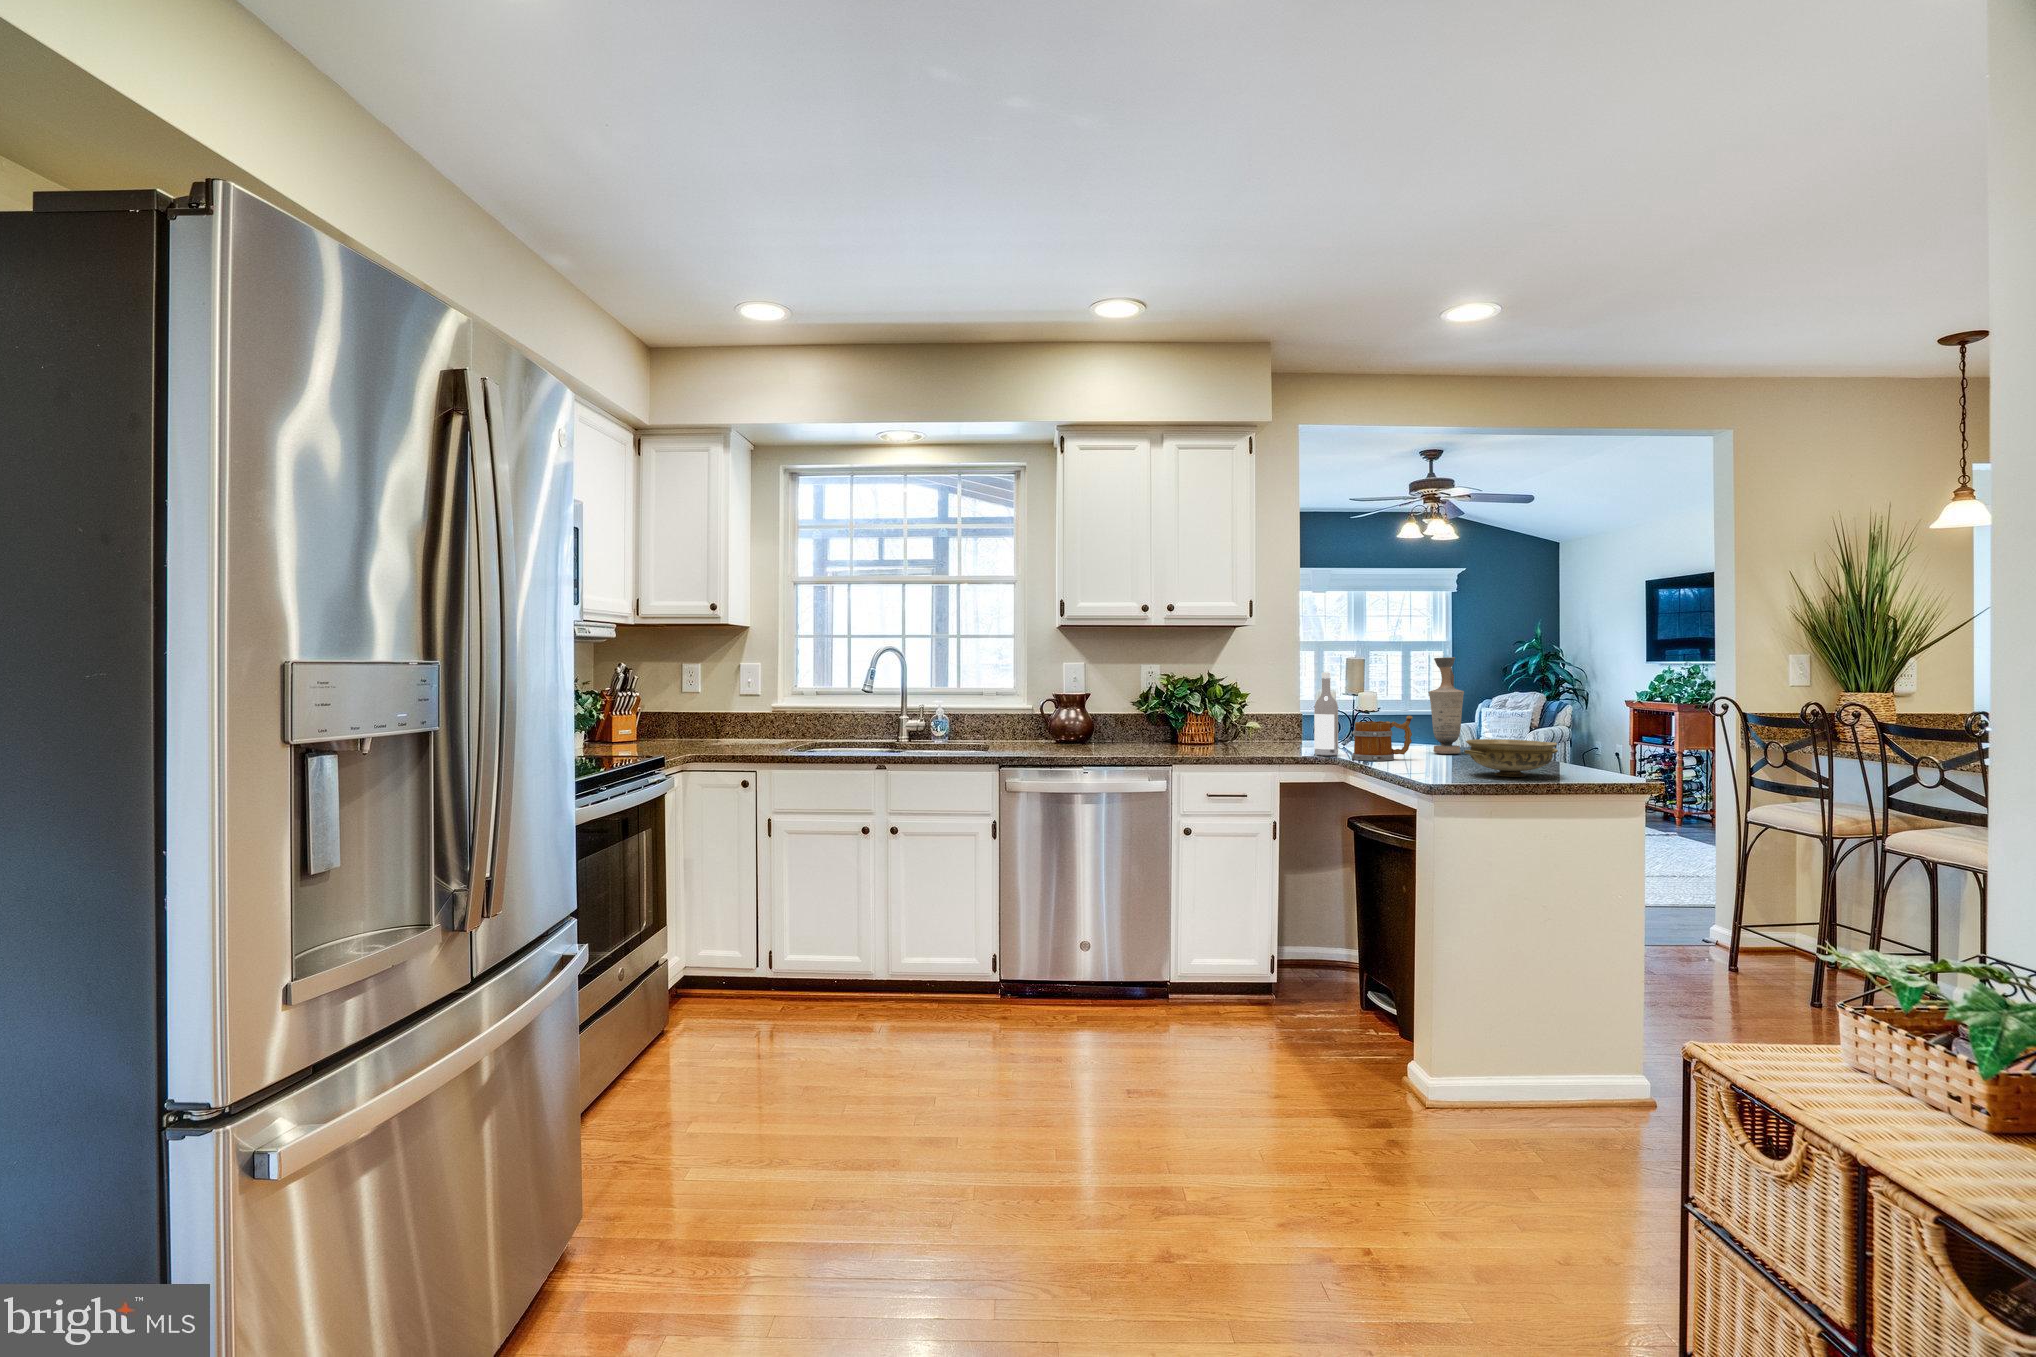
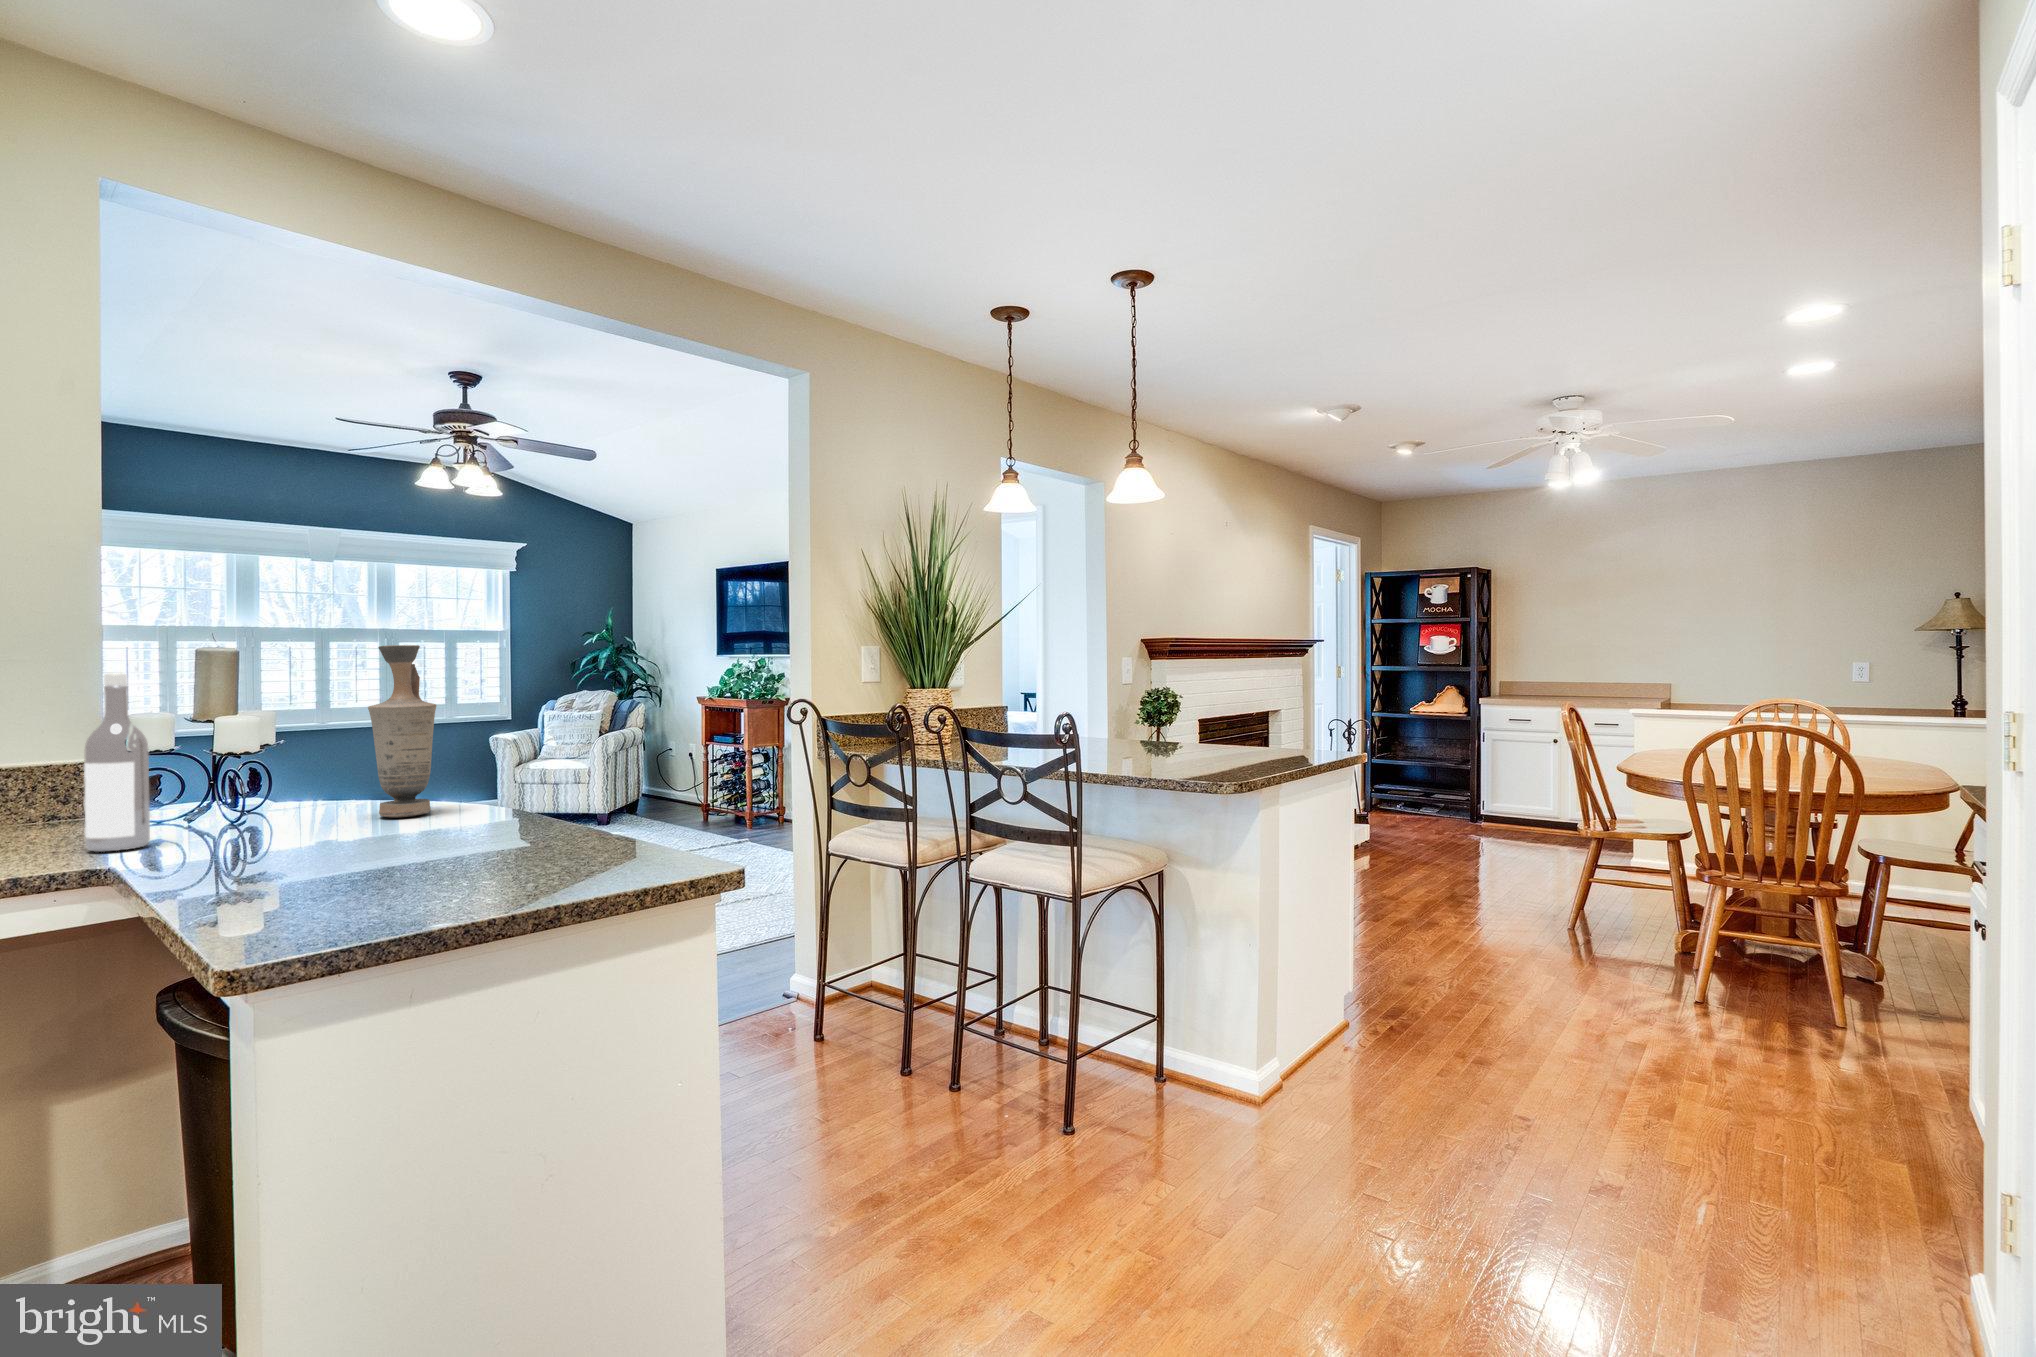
mug: present [1351,716,1413,761] -> none [165,757,313,858]
ceramic bowl: present [1464,739,1558,777] -> none [375,800,575,881]

